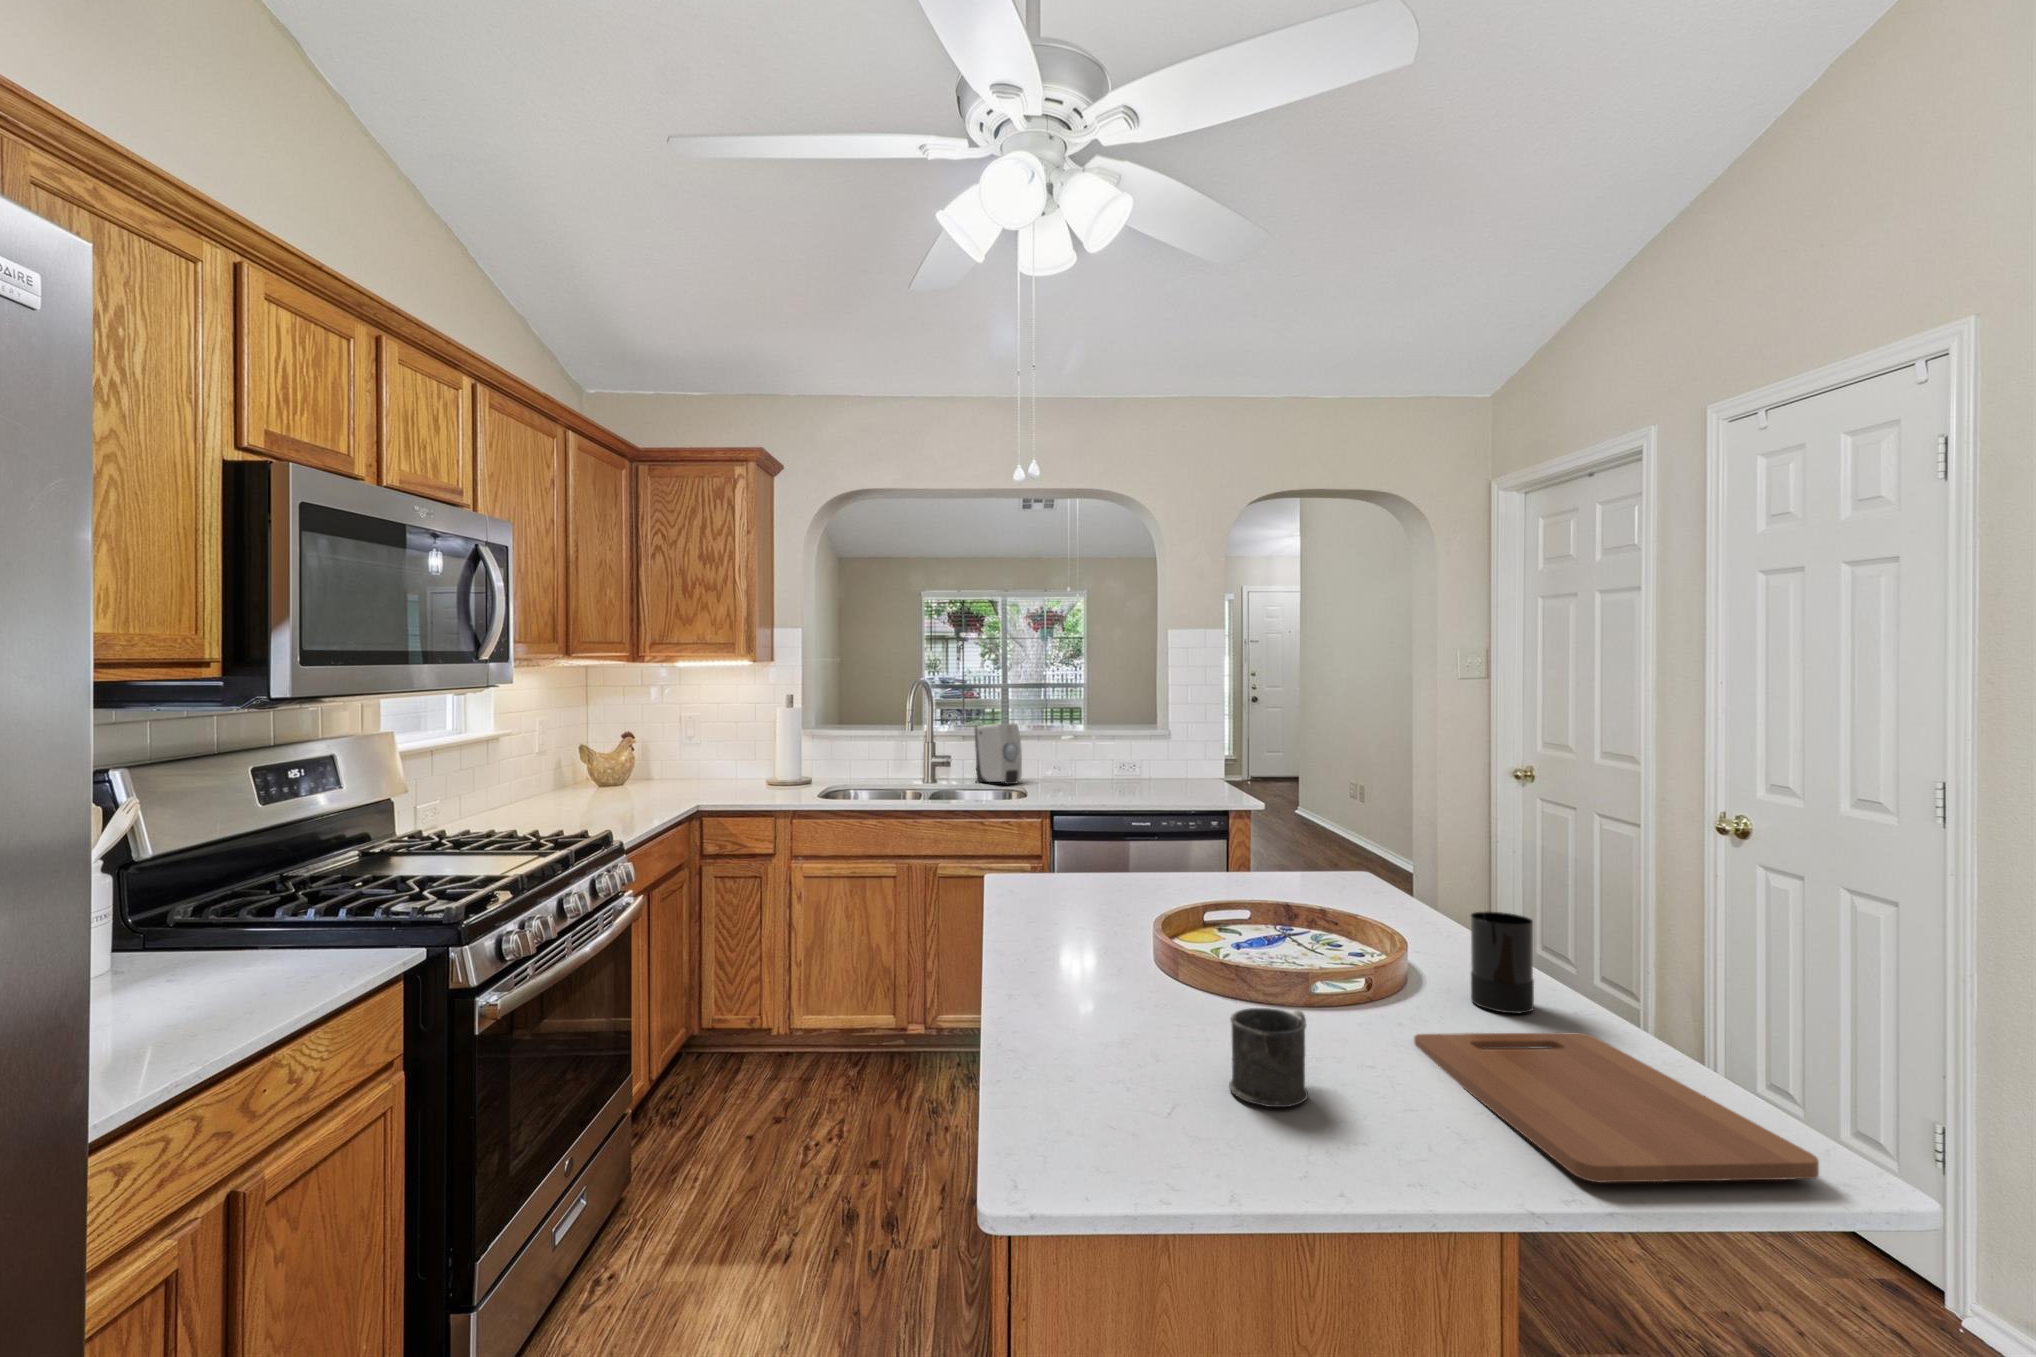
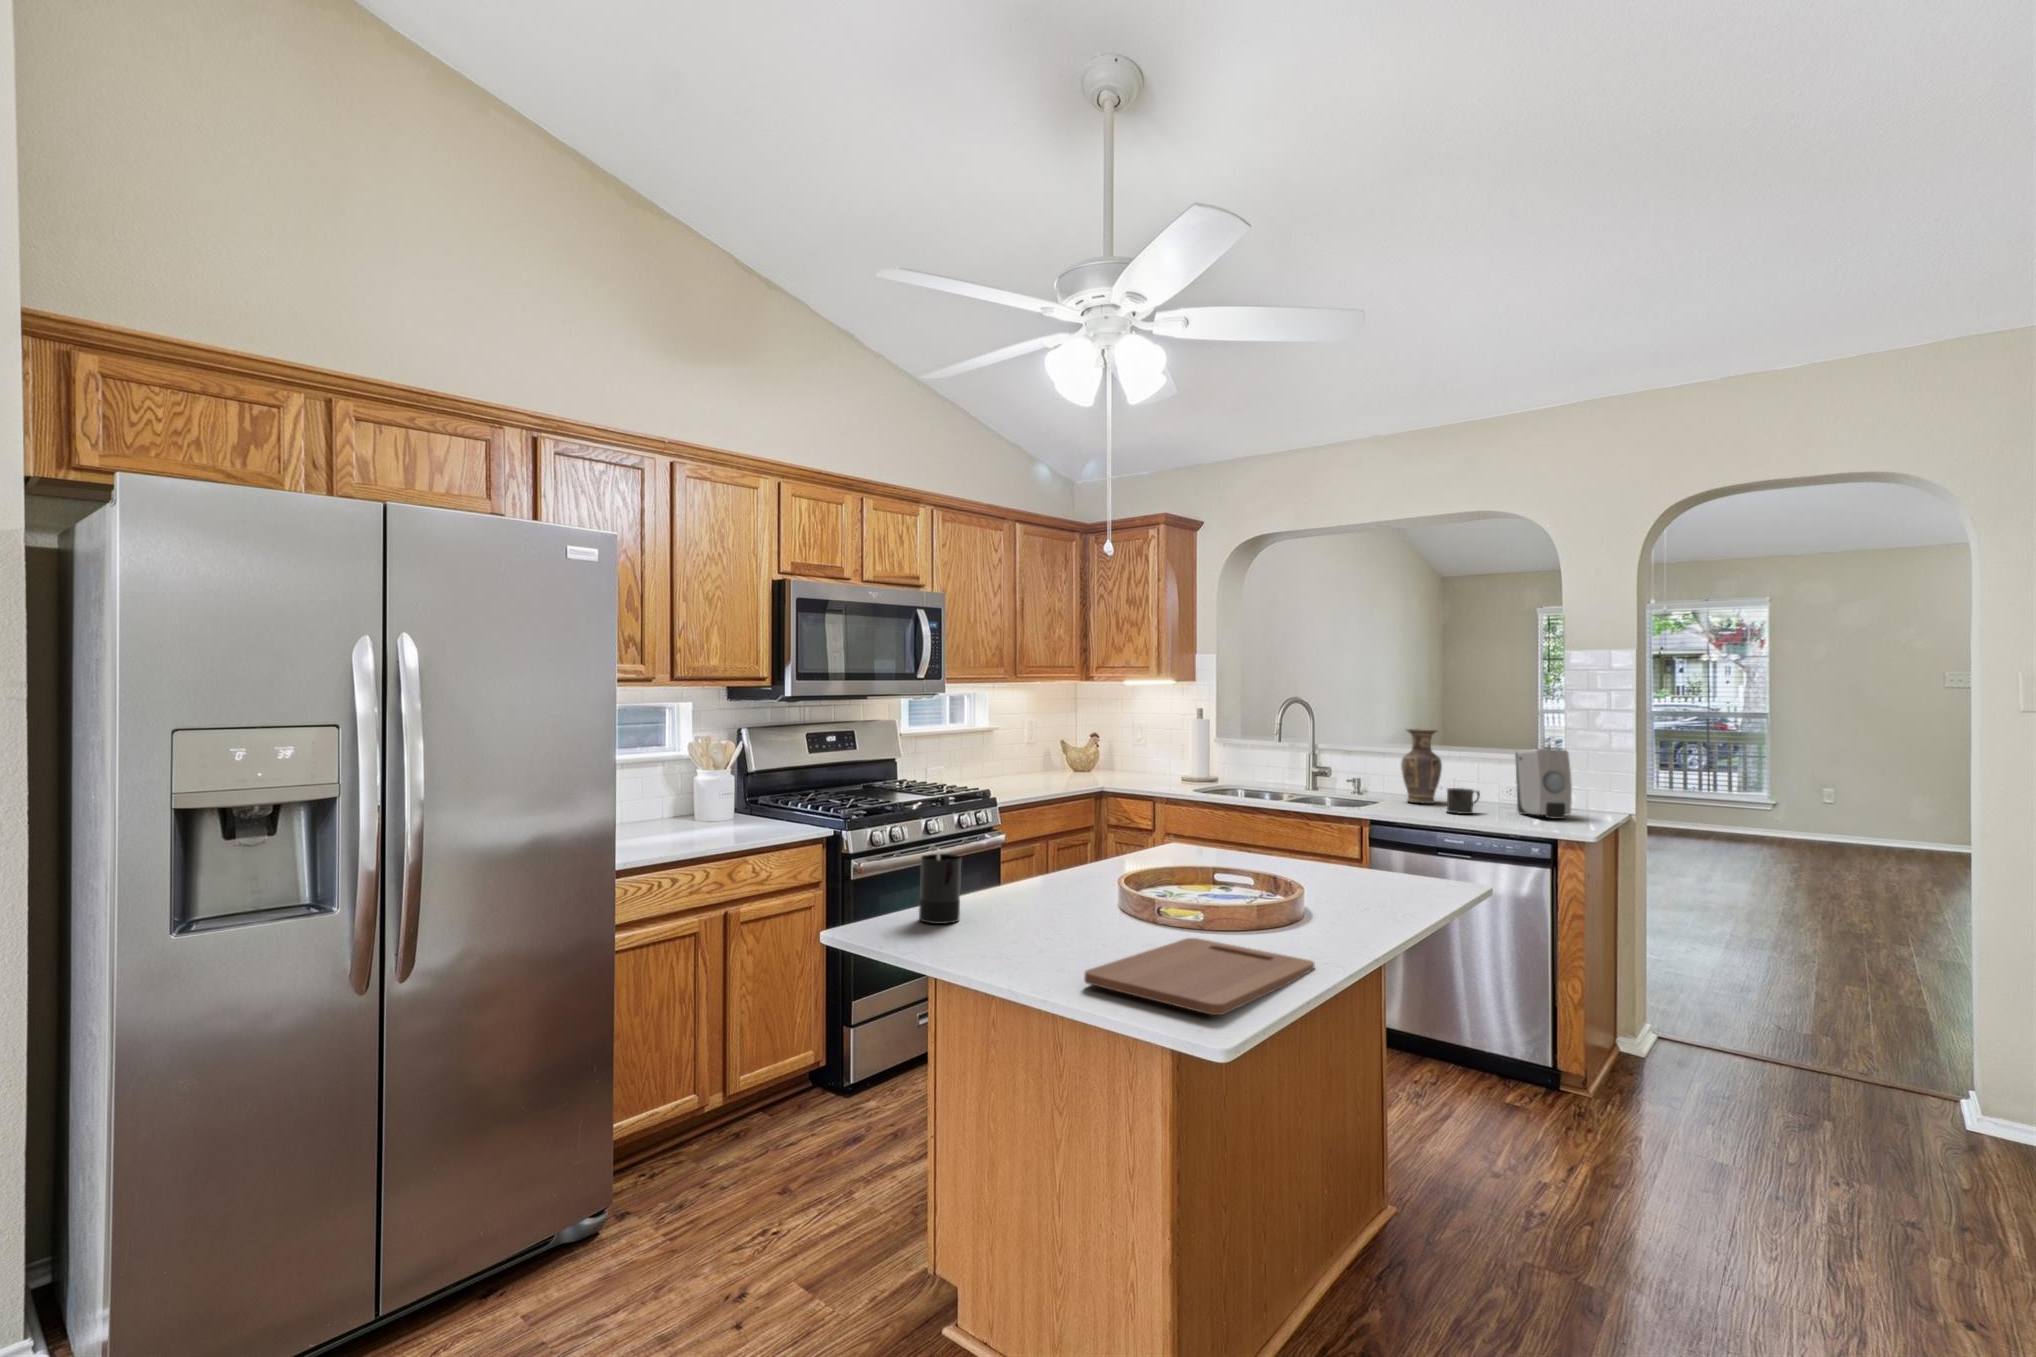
vase: none [1036,714,1075,790] -> present [1401,729,1442,804]
soap dispenser: present [975,724,1022,784] -> present [1515,749,1572,819]
candle: present [1470,911,1534,1013] -> present [919,848,961,924]
mug: present [1229,1008,1308,1107] -> present [1447,788,1480,814]

